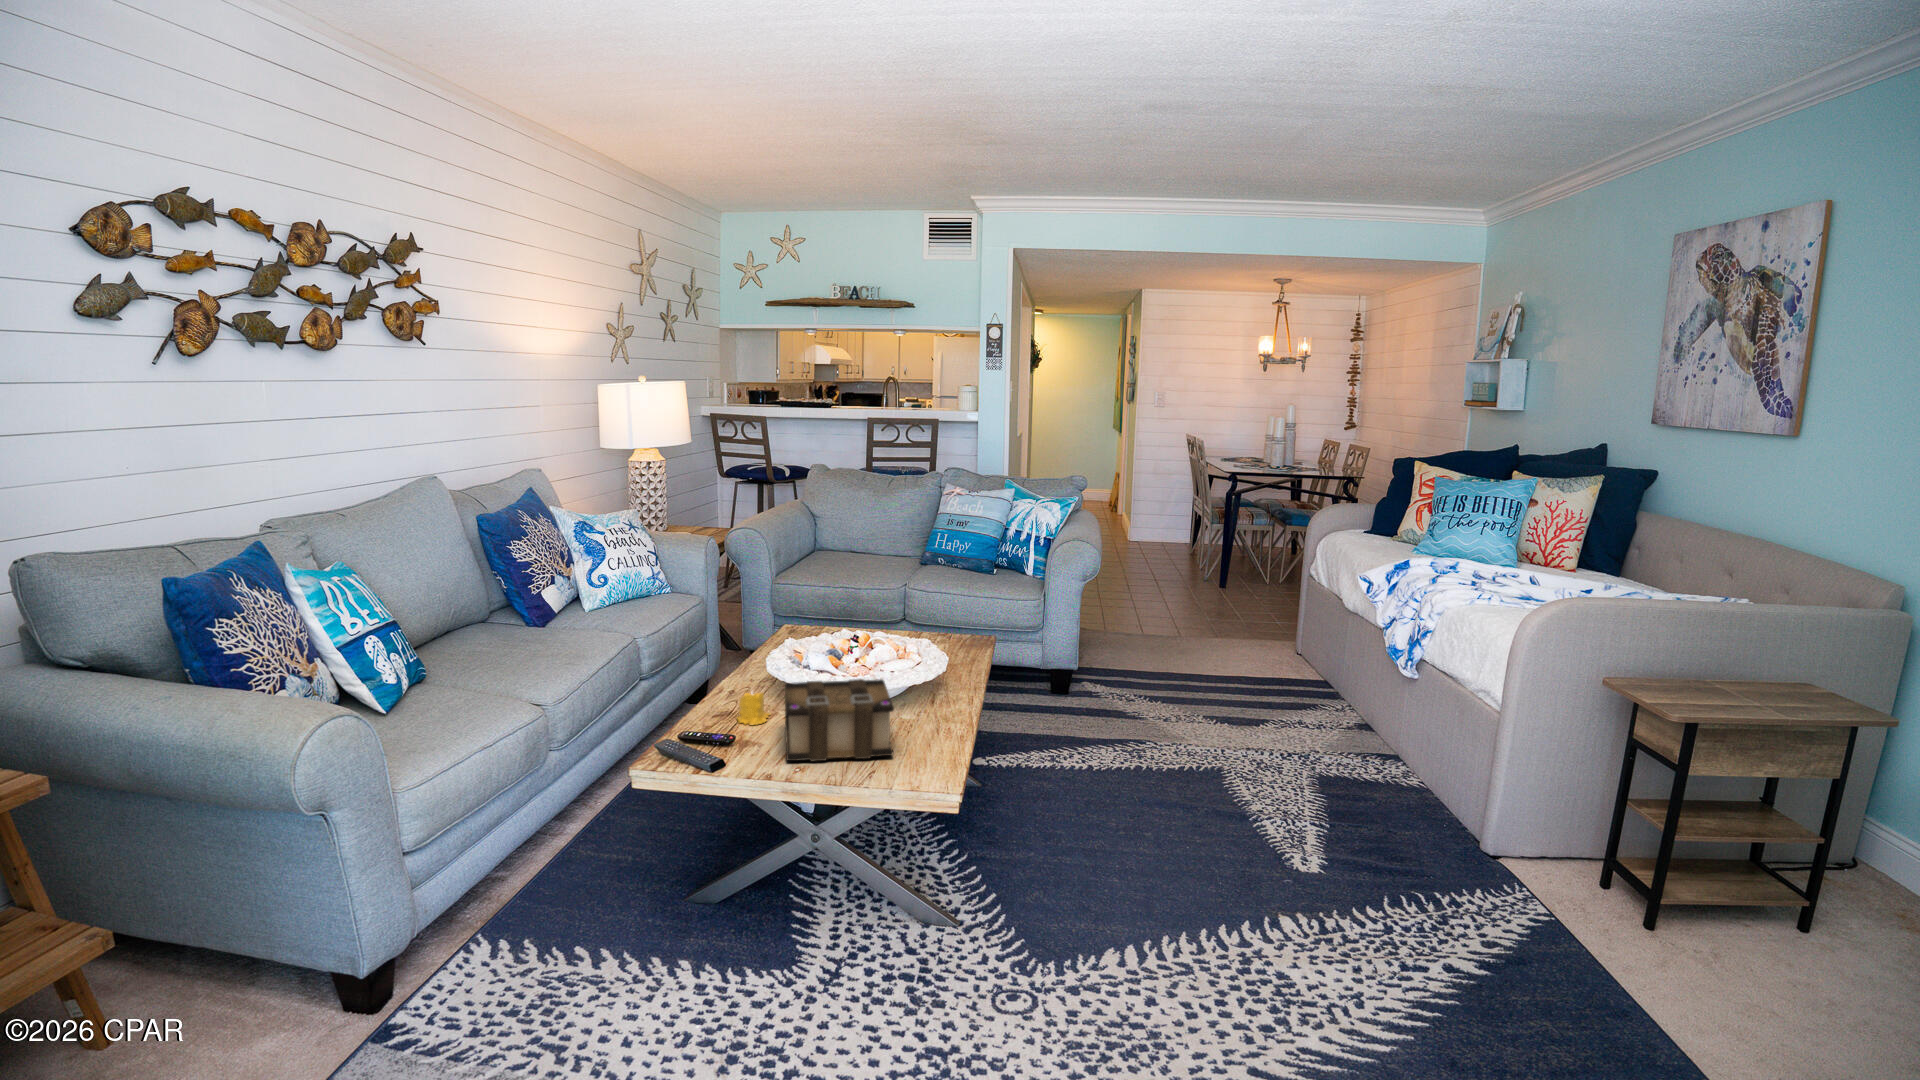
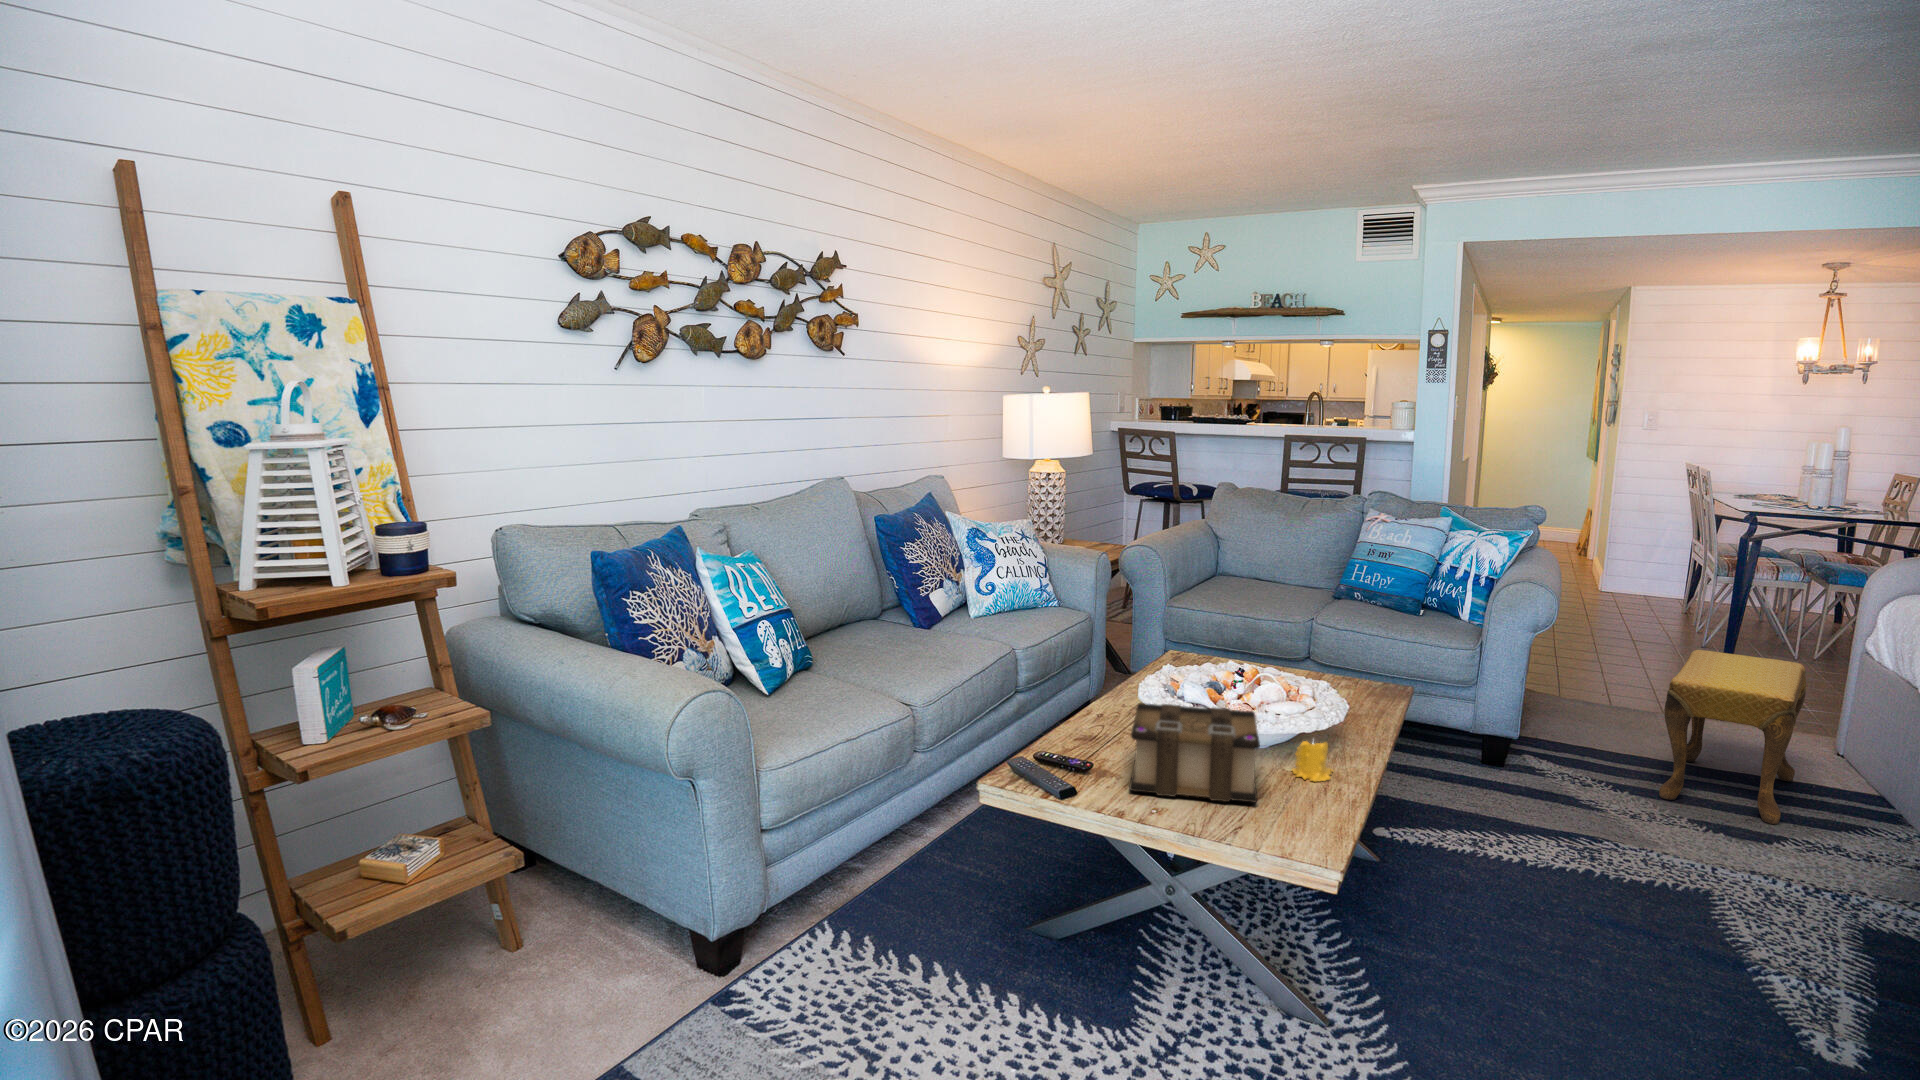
footstool: none [1151,593,1233,714] -> present [1659,650,1806,824]
candle: present [737,693,770,725] -> present [1292,741,1333,782]

